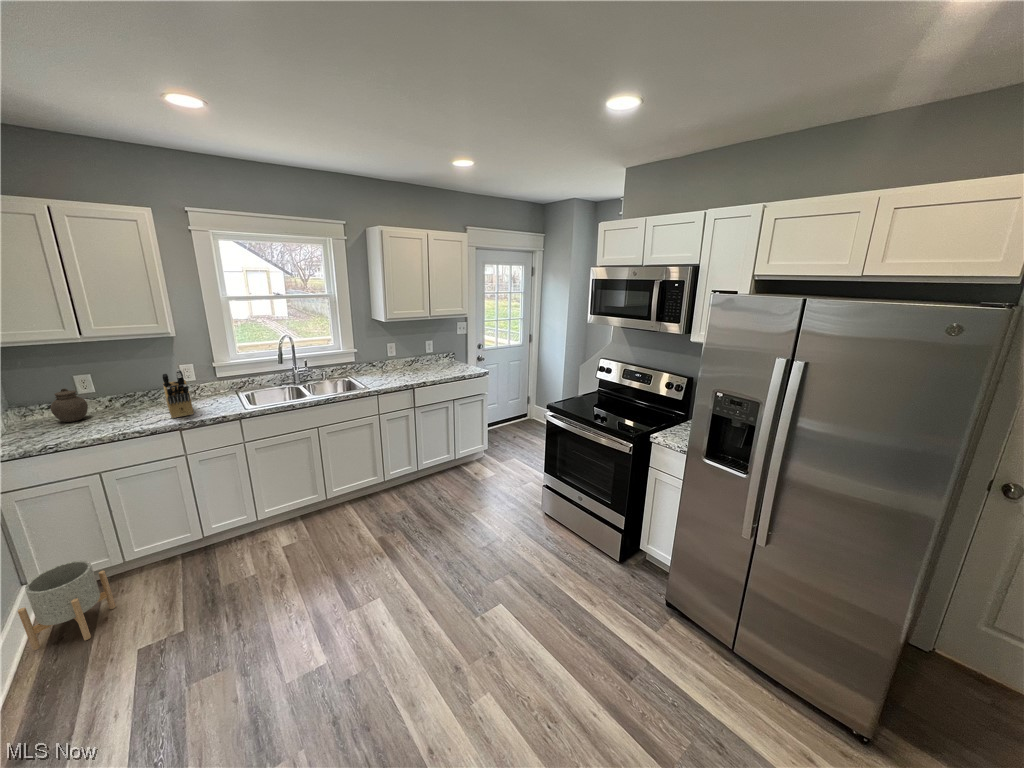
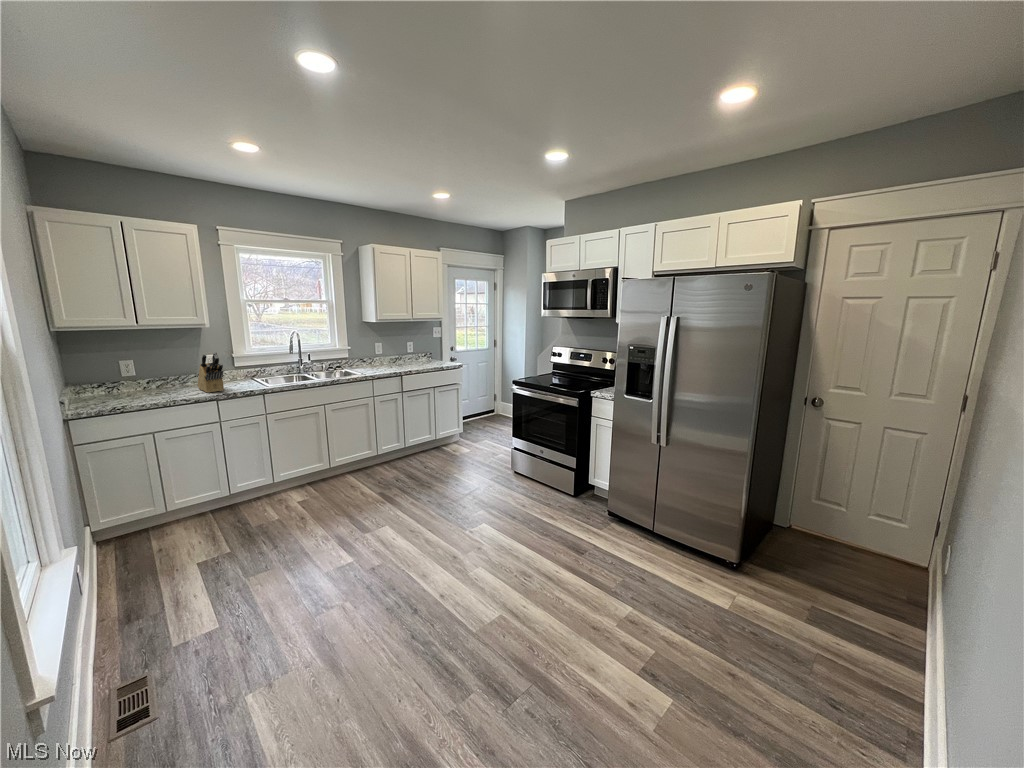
jar: present [50,389,88,422] -> none [105,369,133,397]
planter: present [18,561,116,650] -> none [96,502,164,571]

